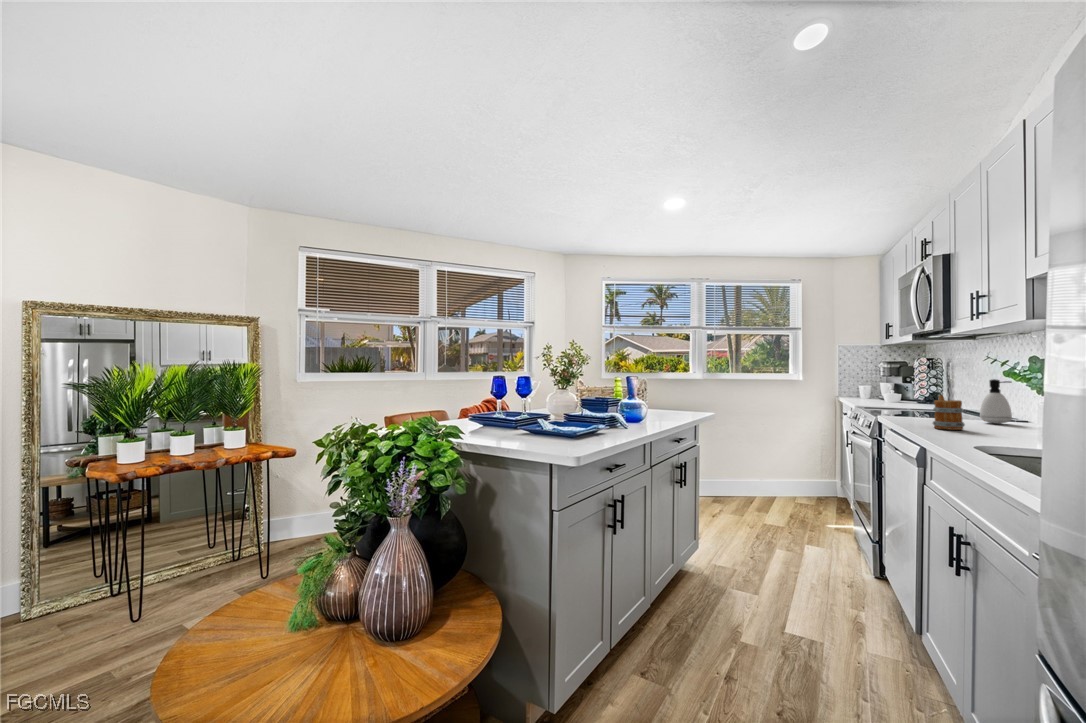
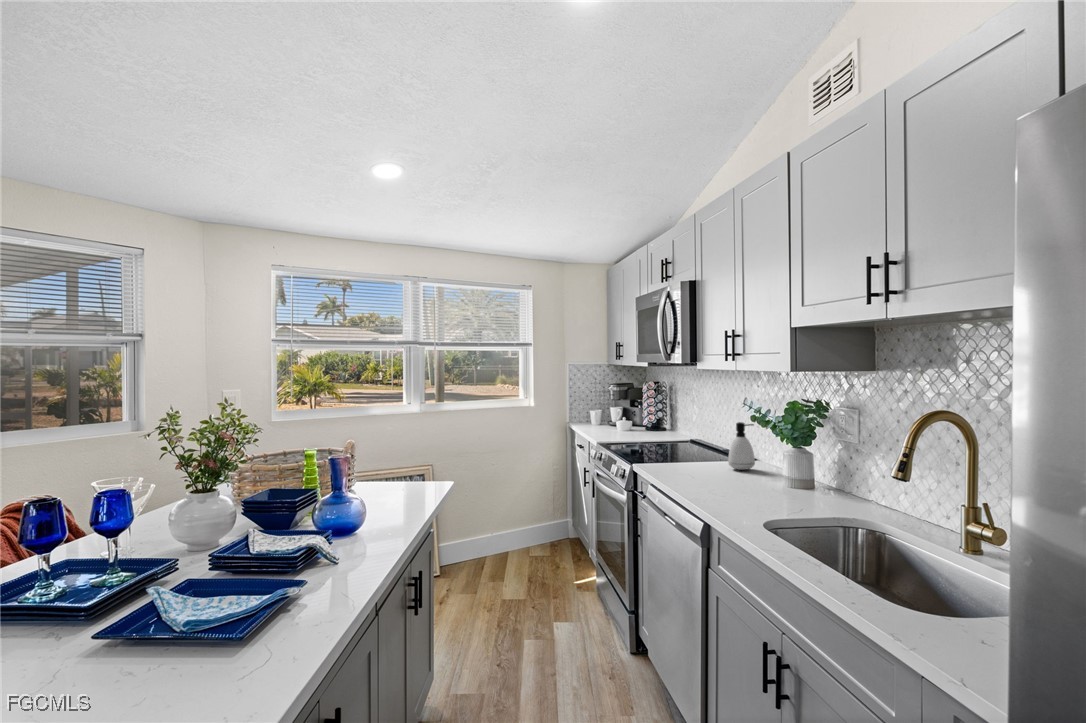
mug: present [933,395,965,430] -> none [701,449,731,491]

